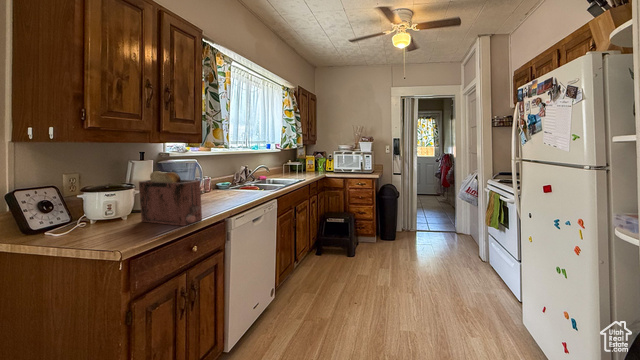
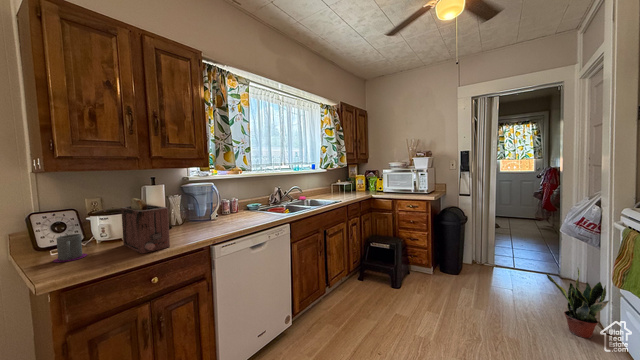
mug: none [84,209,119,239] -> present [53,234,87,262]
potted plant: none [459,223,496,269] -> present [547,269,609,338]

